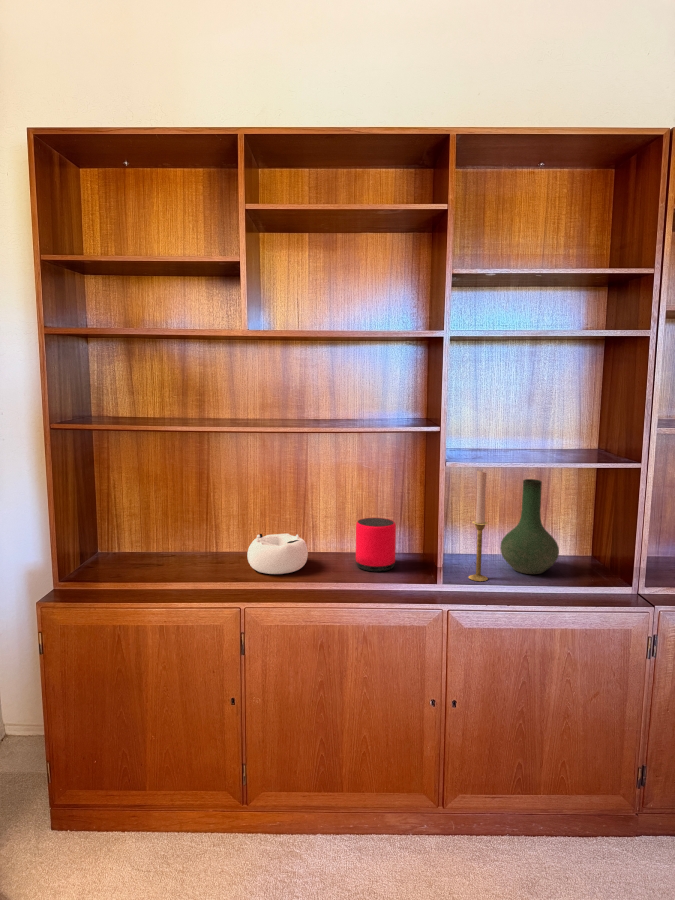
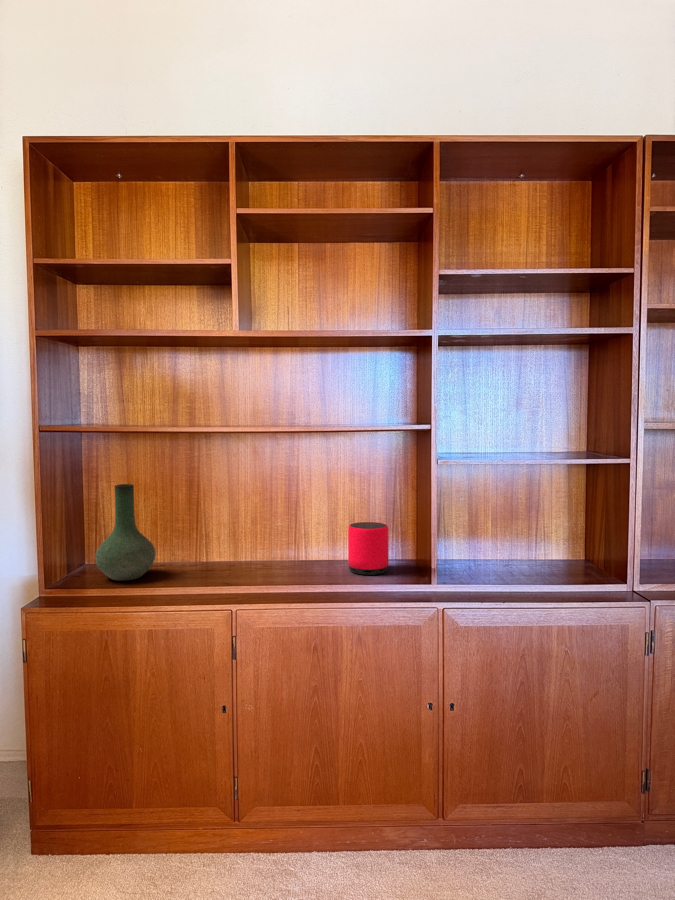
candlestick: present [469,471,488,581] -> none [463,468,482,582]
vase: present [500,479,559,574] -> present [95,484,156,581]
decorative bowl: present [247,534,308,574] -> none [239,539,300,579]

